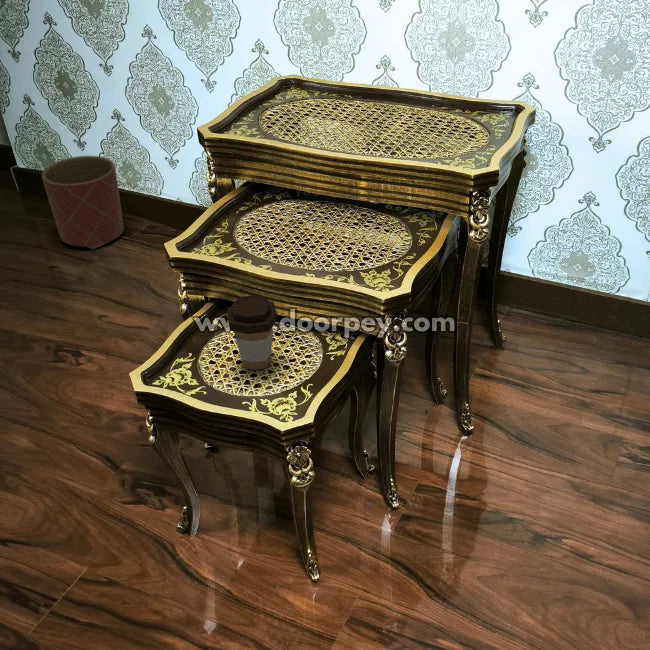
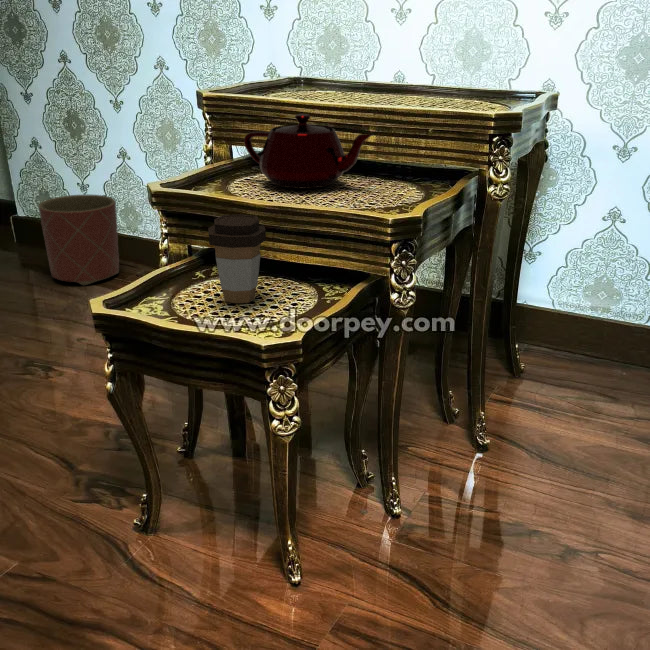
teapot: none [247,167,366,237] -> present [244,114,373,189]

